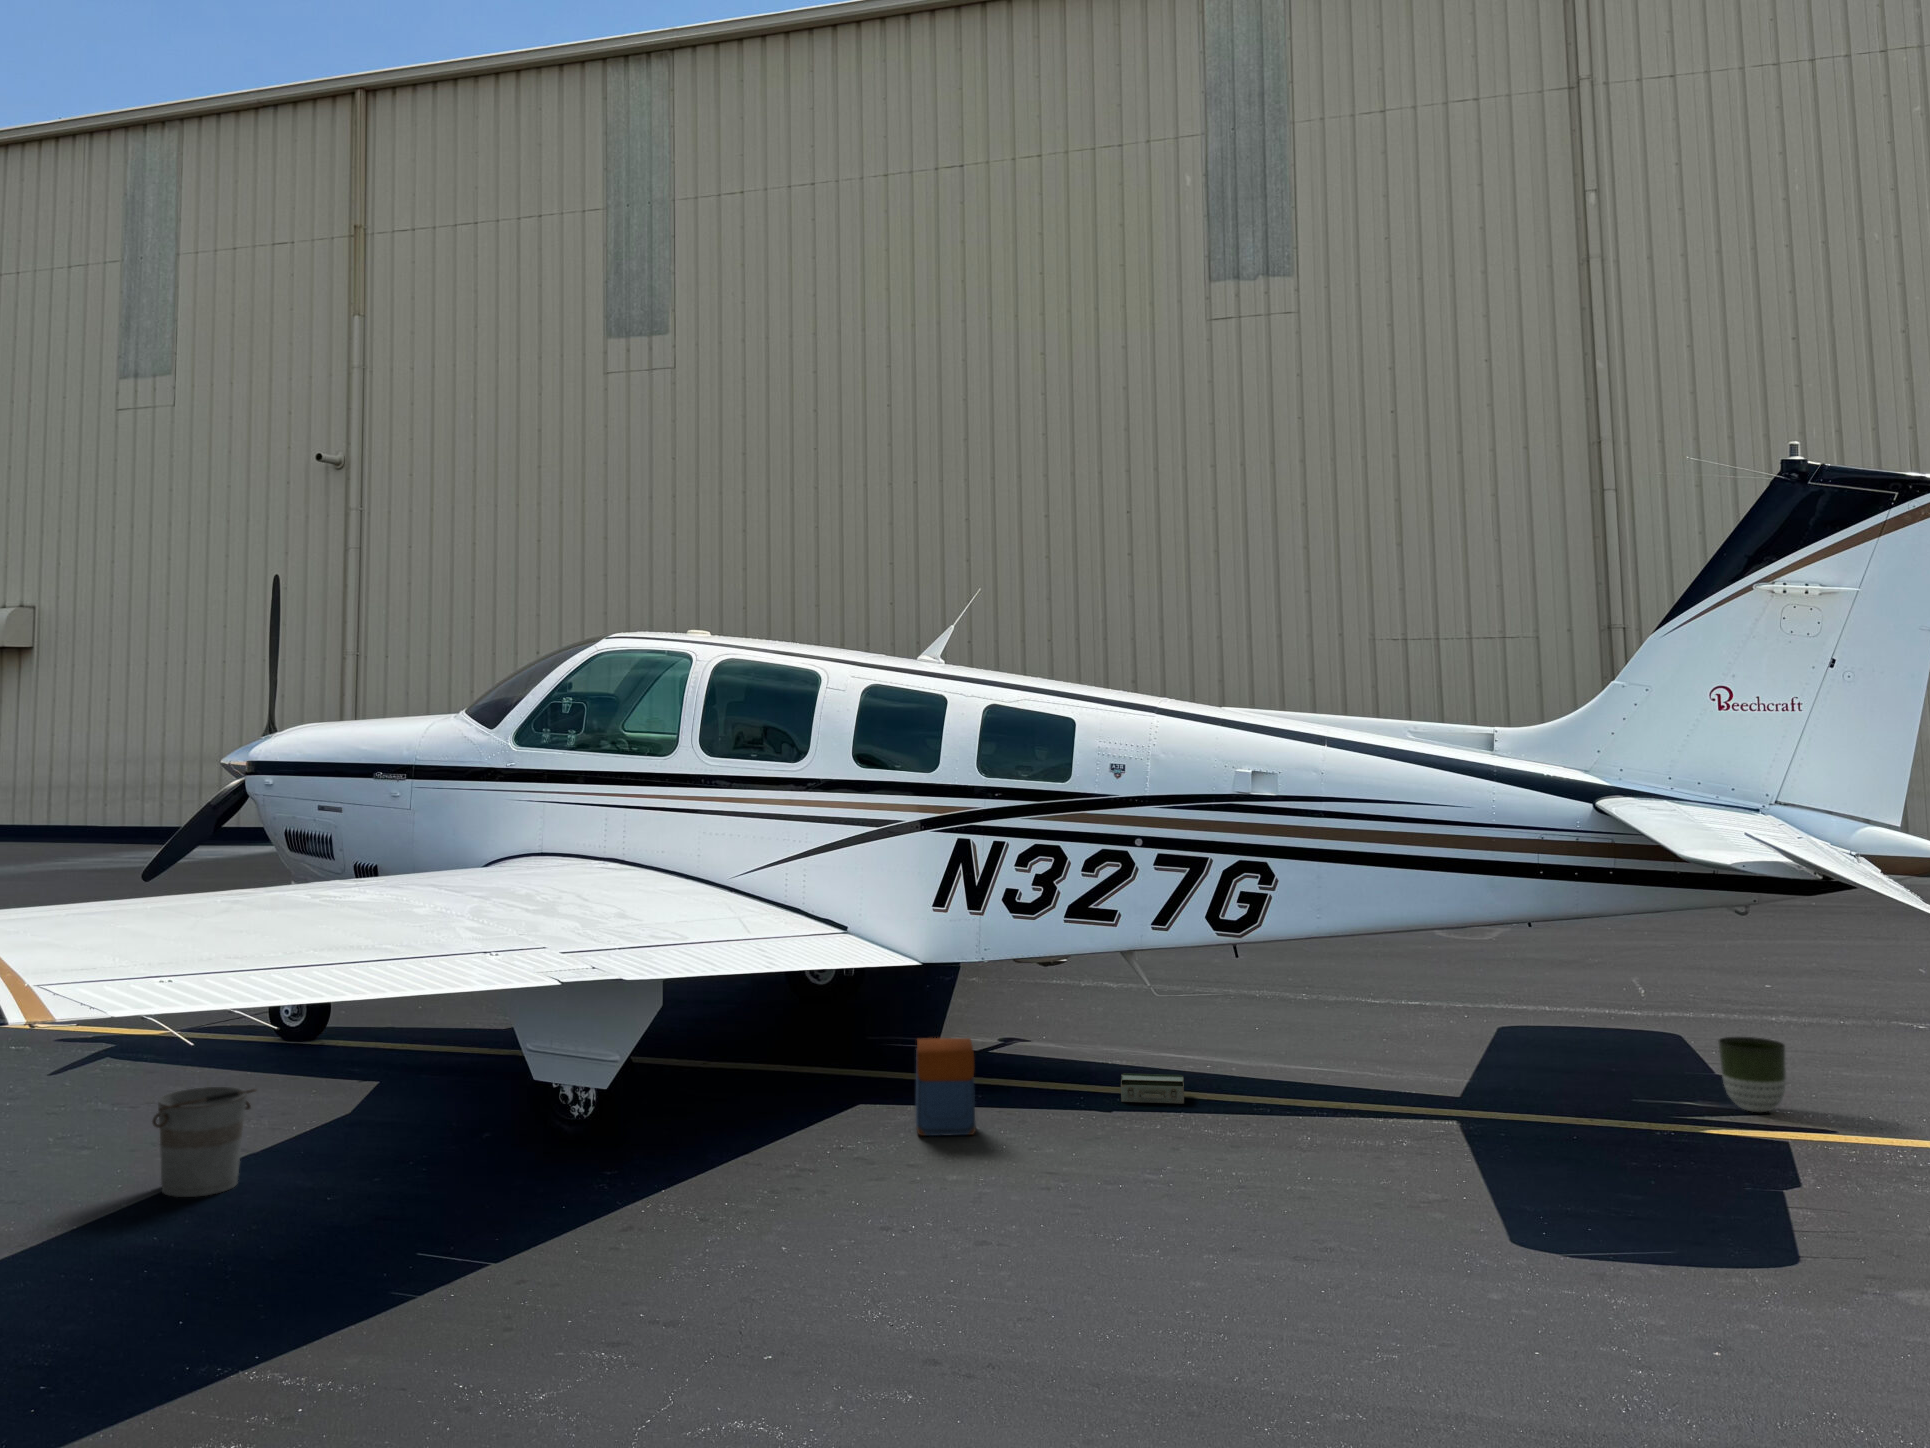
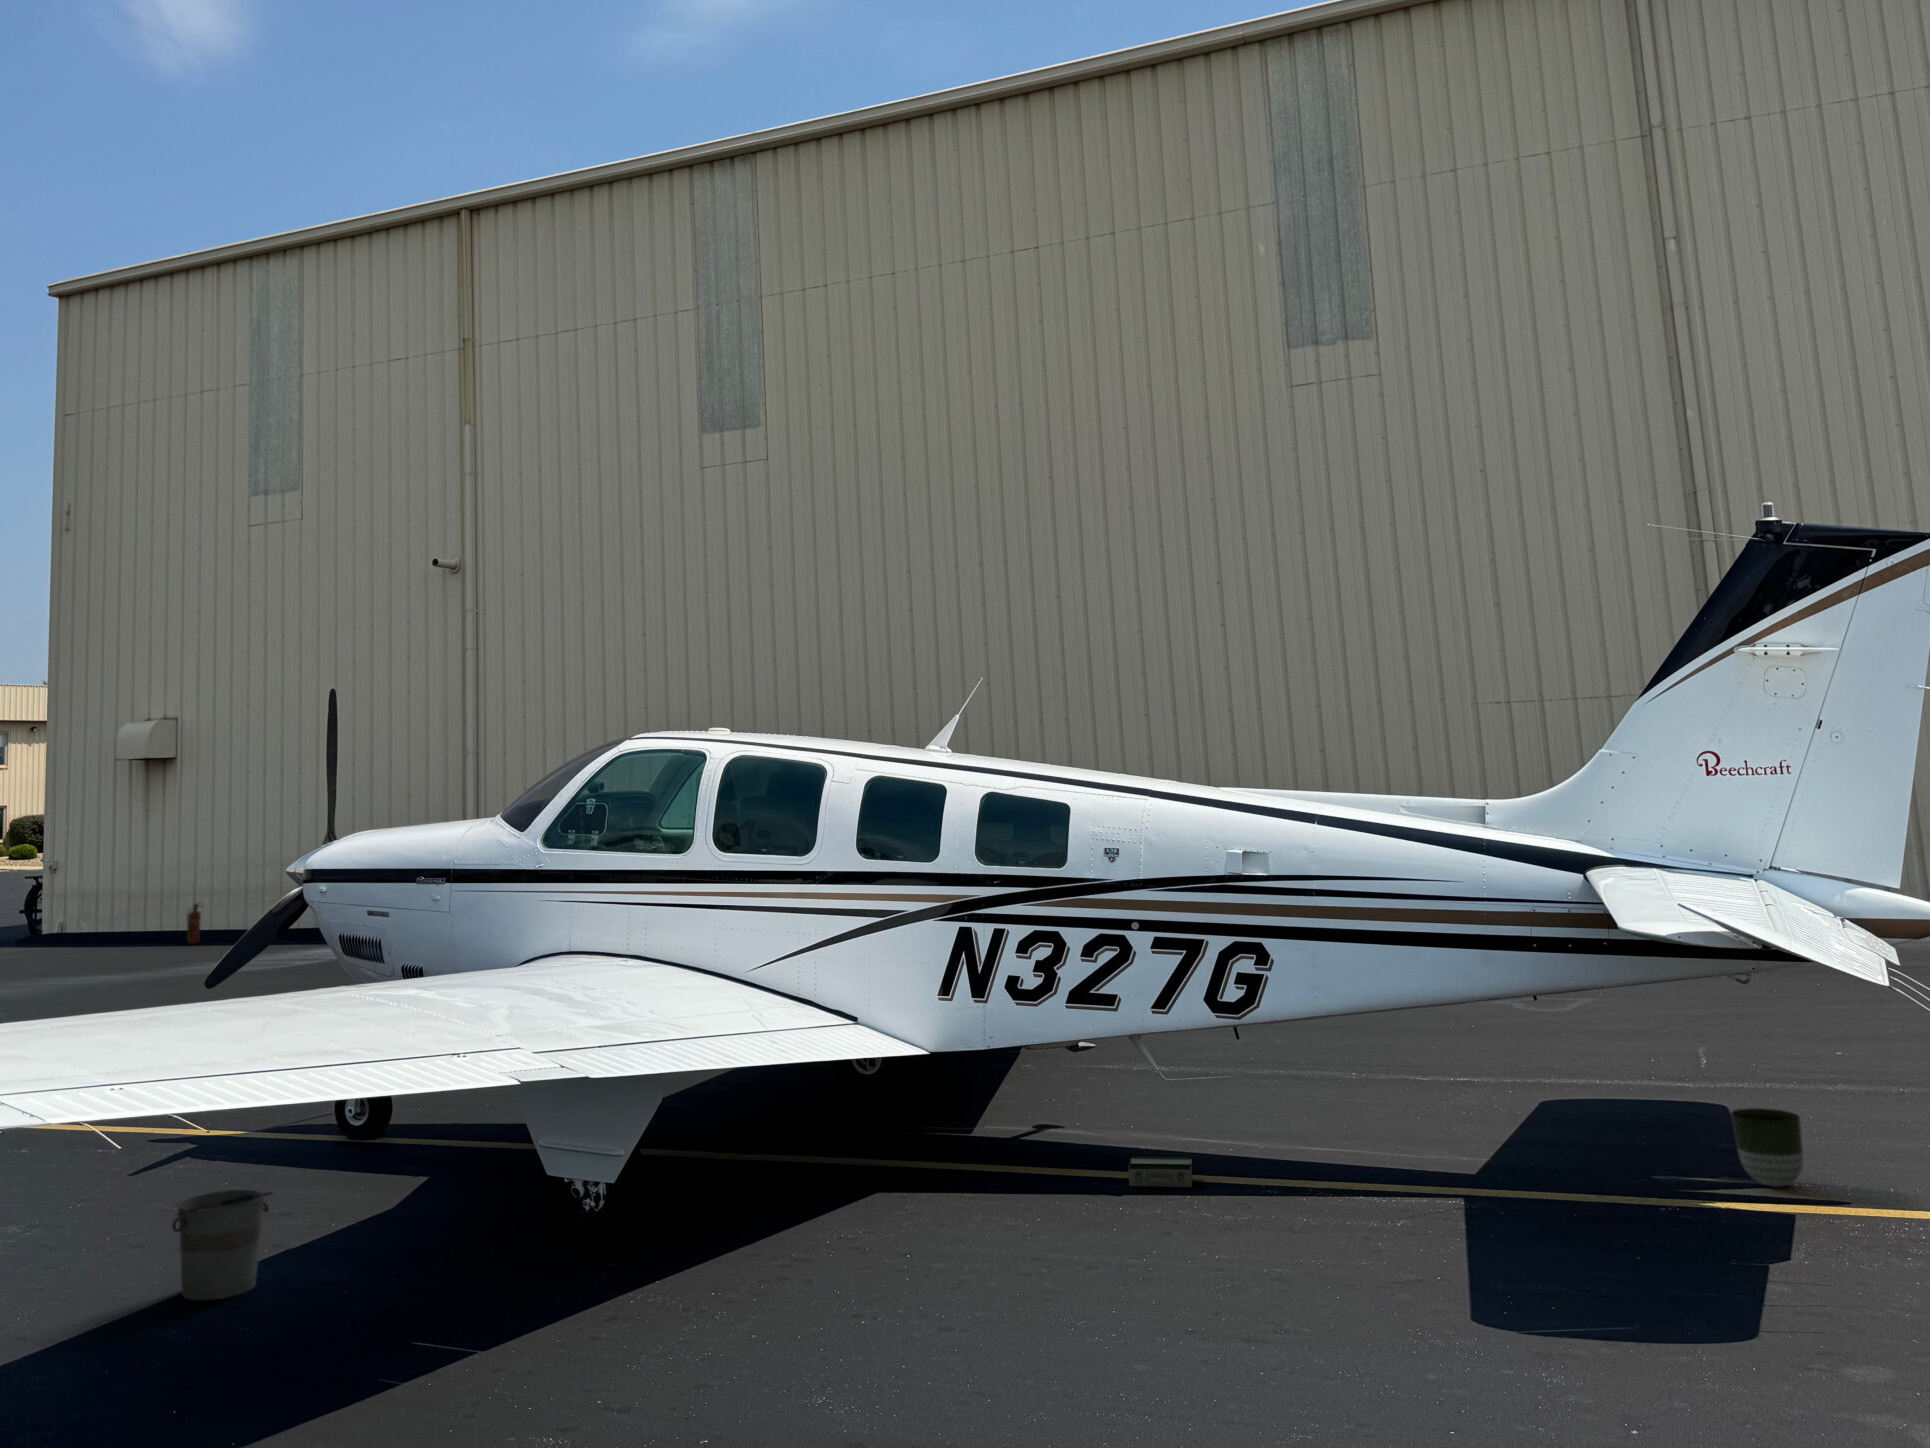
fire extinguisher: none [48,797,66,841] -> present [187,904,201,943]
backpack: present [916,1038,976,1136] -> none [917,1126,978,1226]

